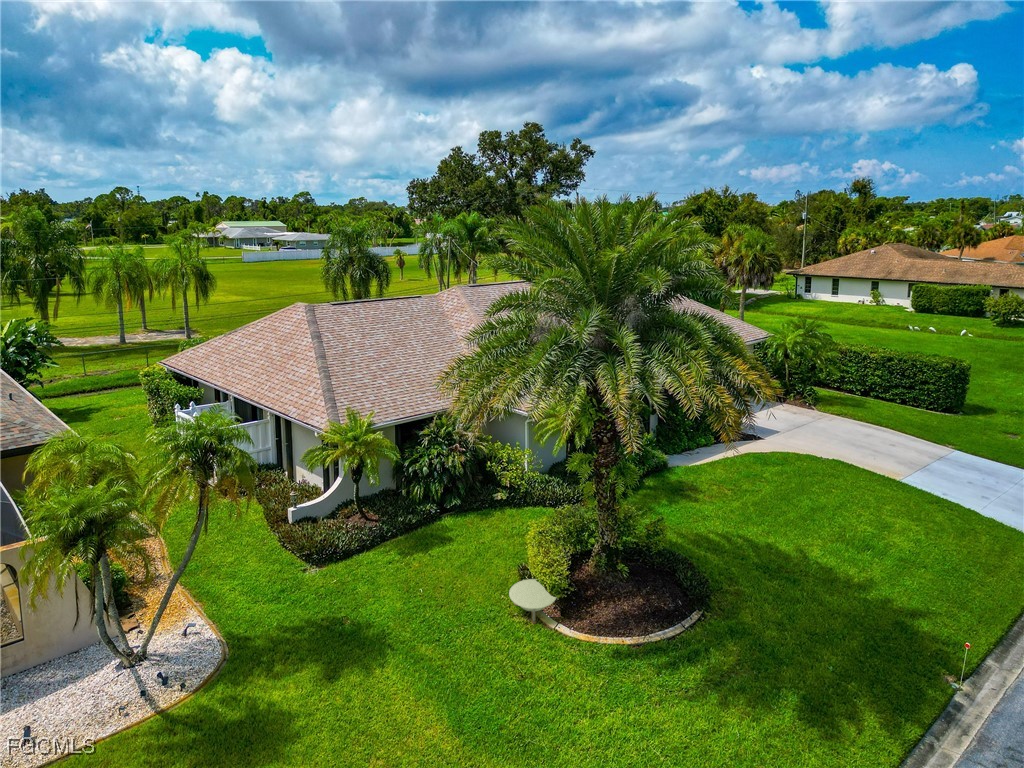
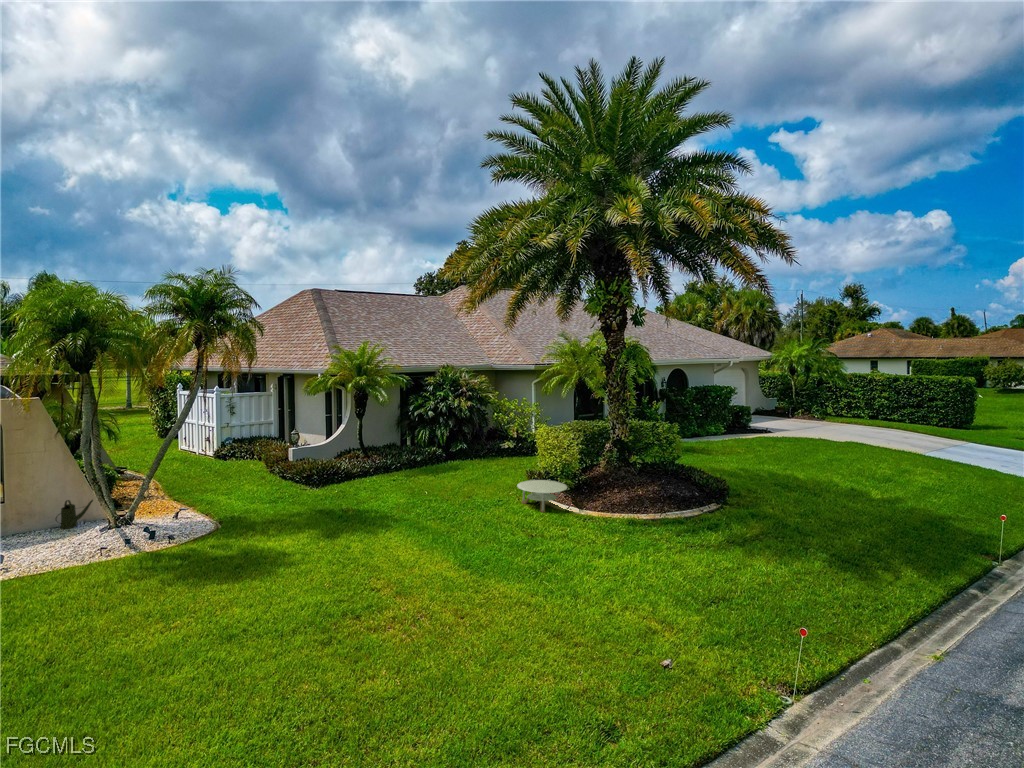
watering can: none [74,634,107,669] -> present [56,500,93,529]

